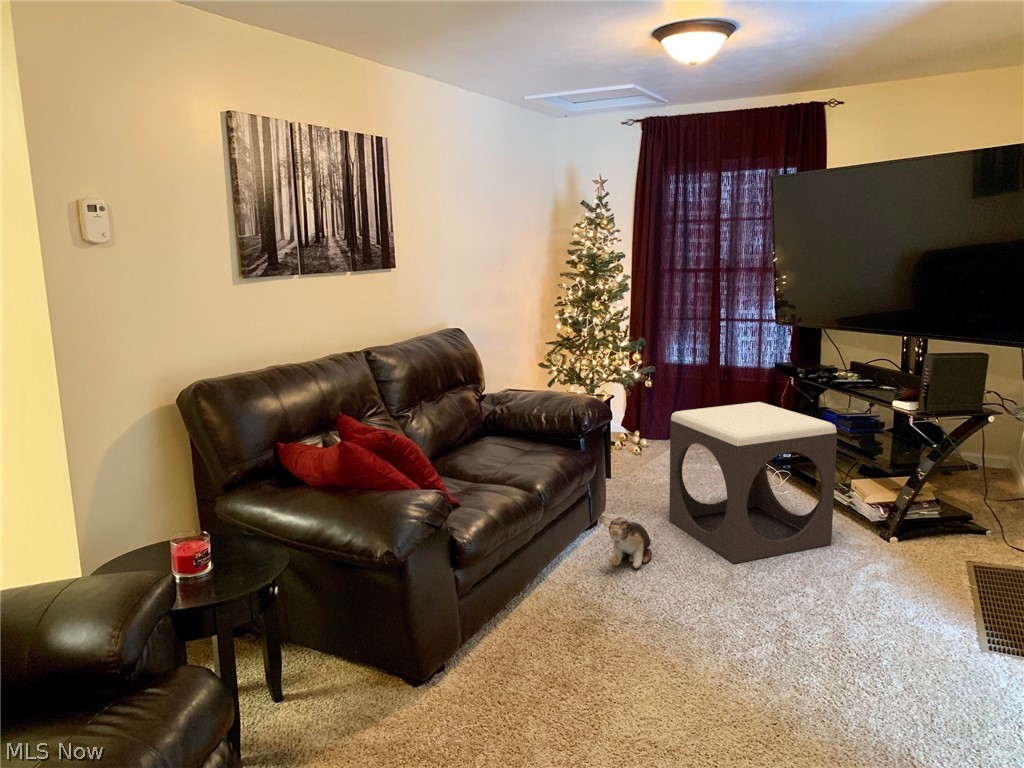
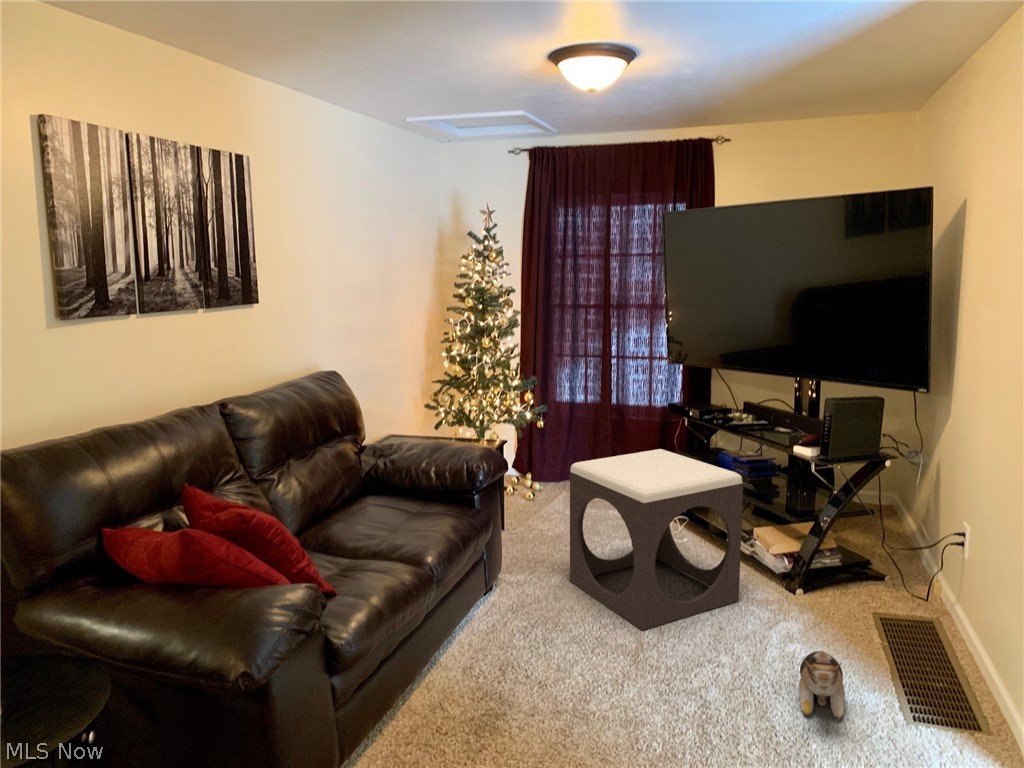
plush toy: present [604,517,652,568] -> present [799,651,845,718]

